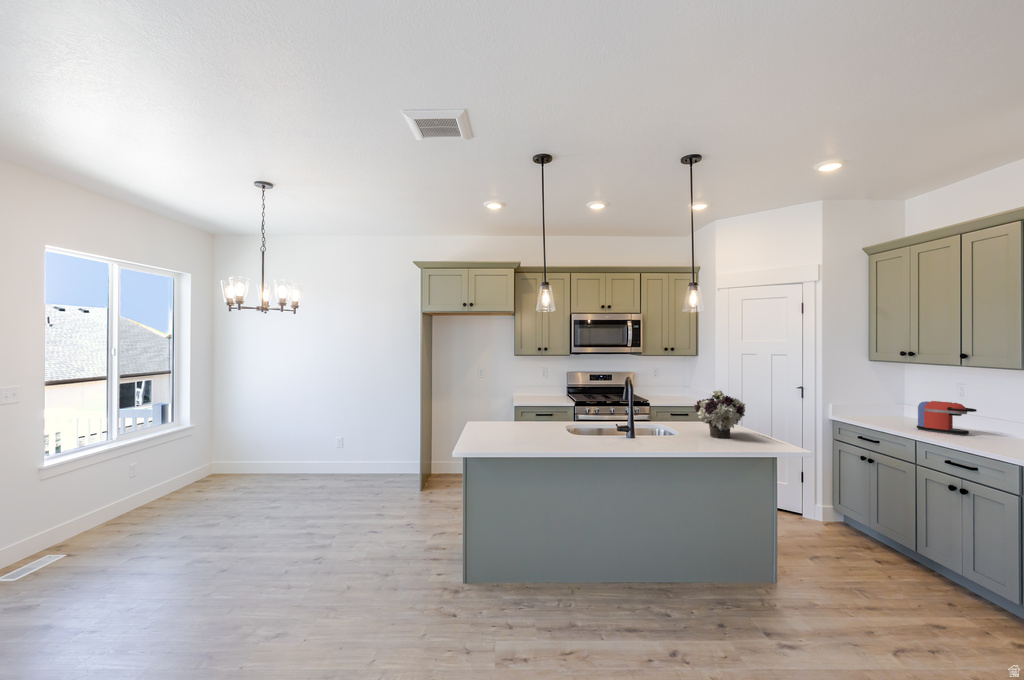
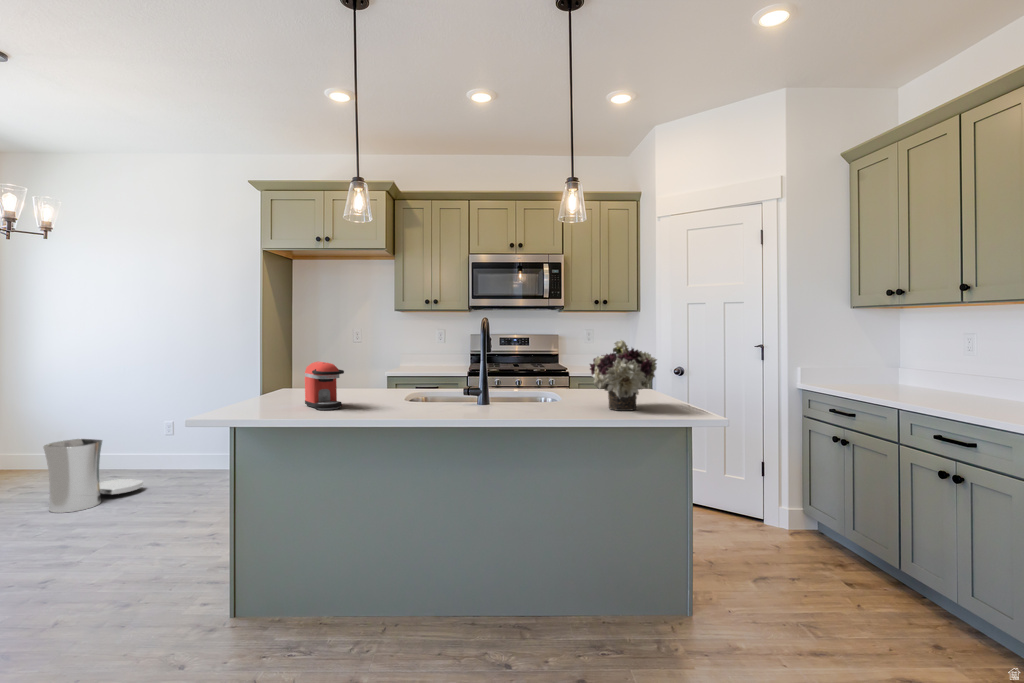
coffee maker: present [917,401,977,435] -> present [305,361,344,410]
trash can: none [289,441,344,492] -> present [43,439,143,513]

